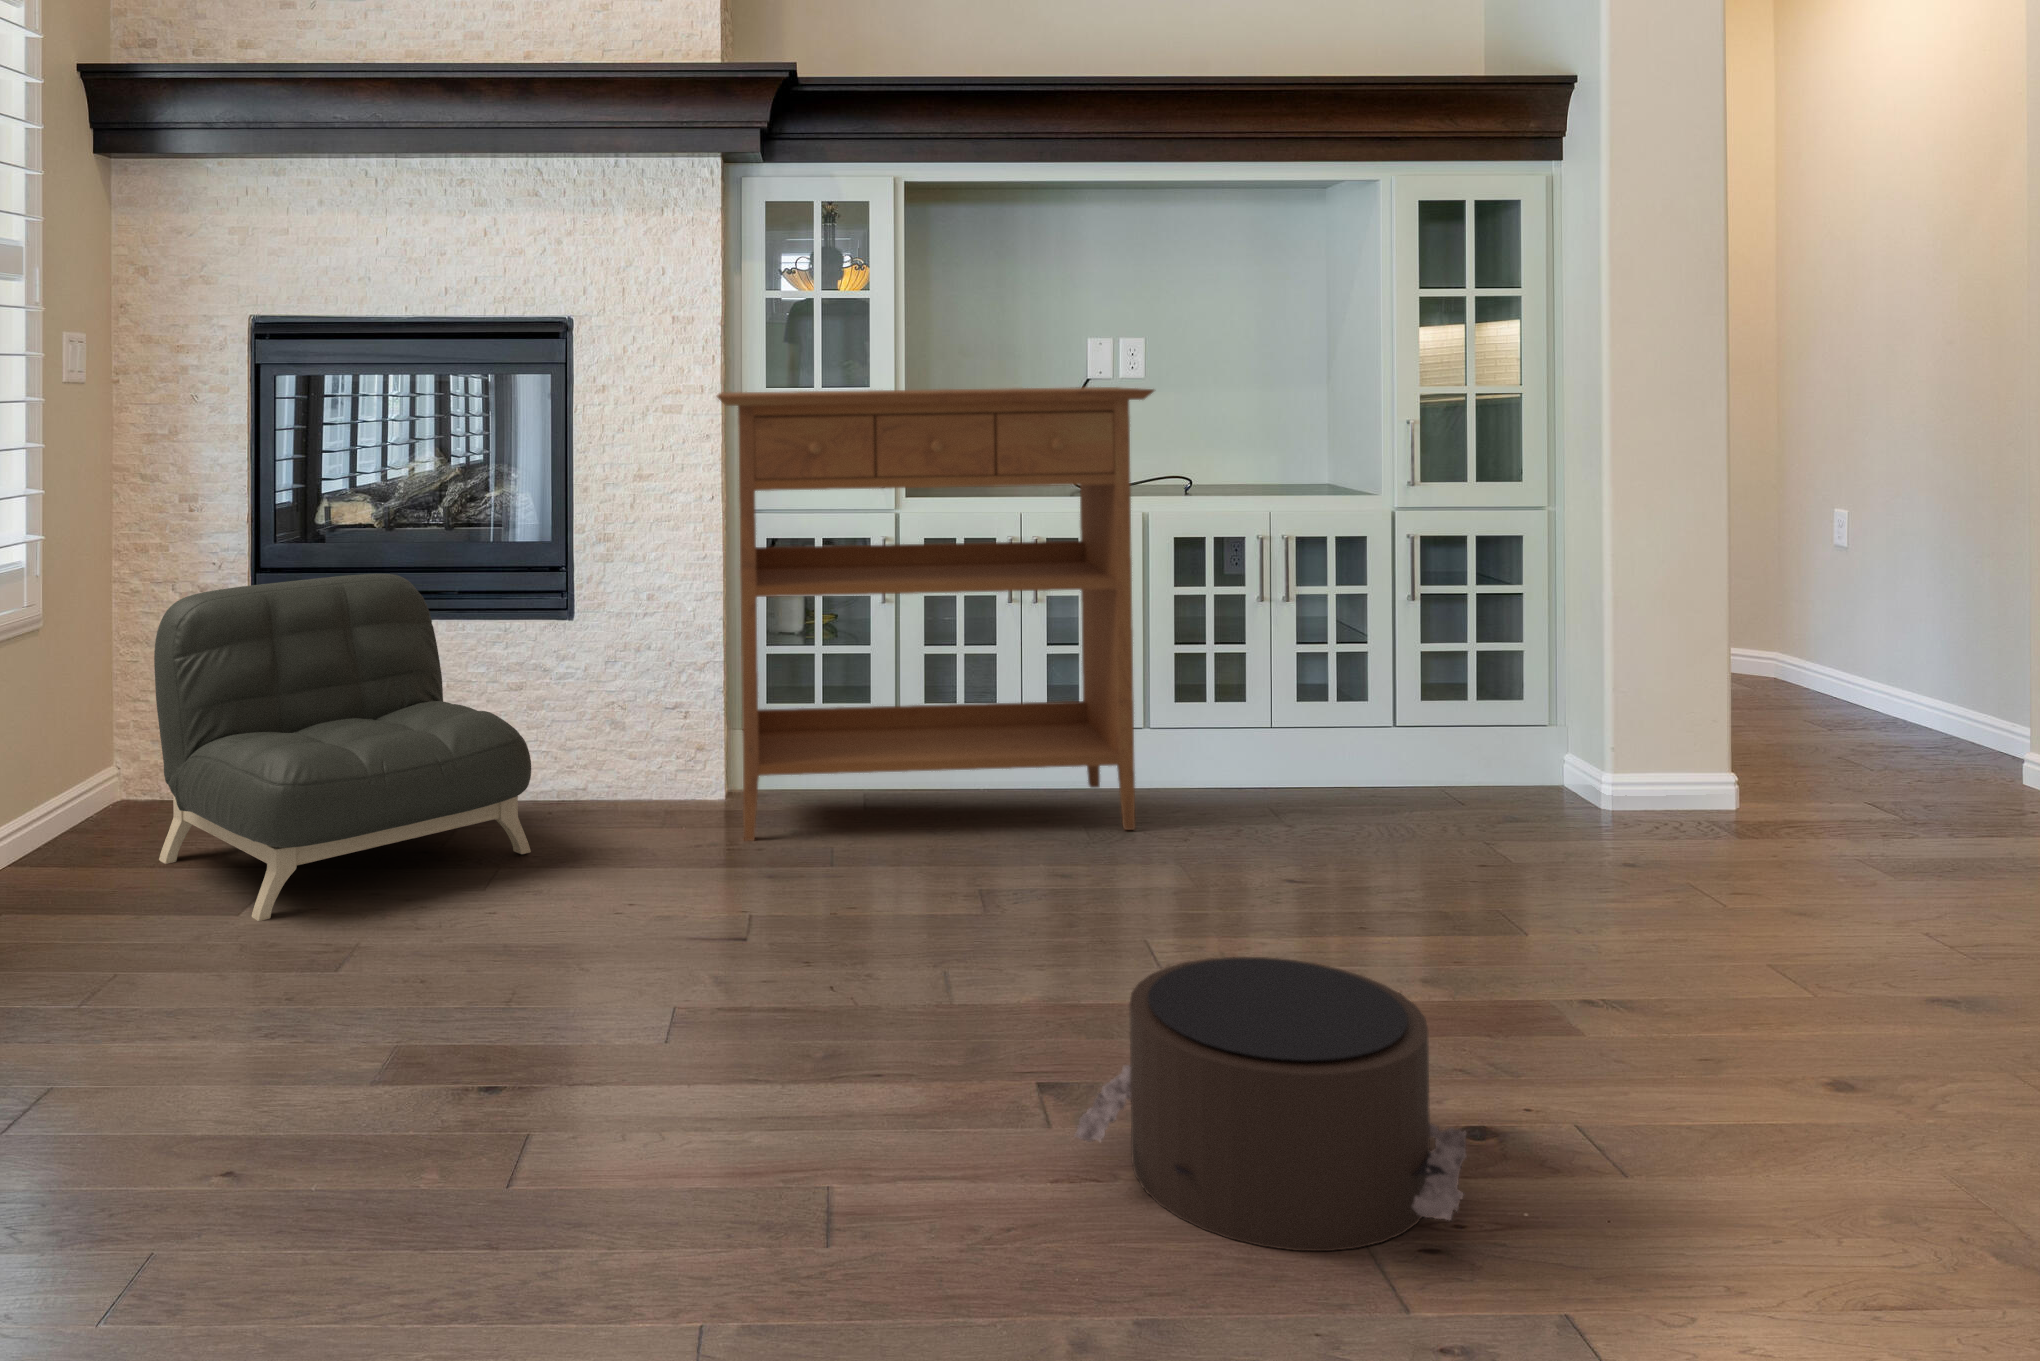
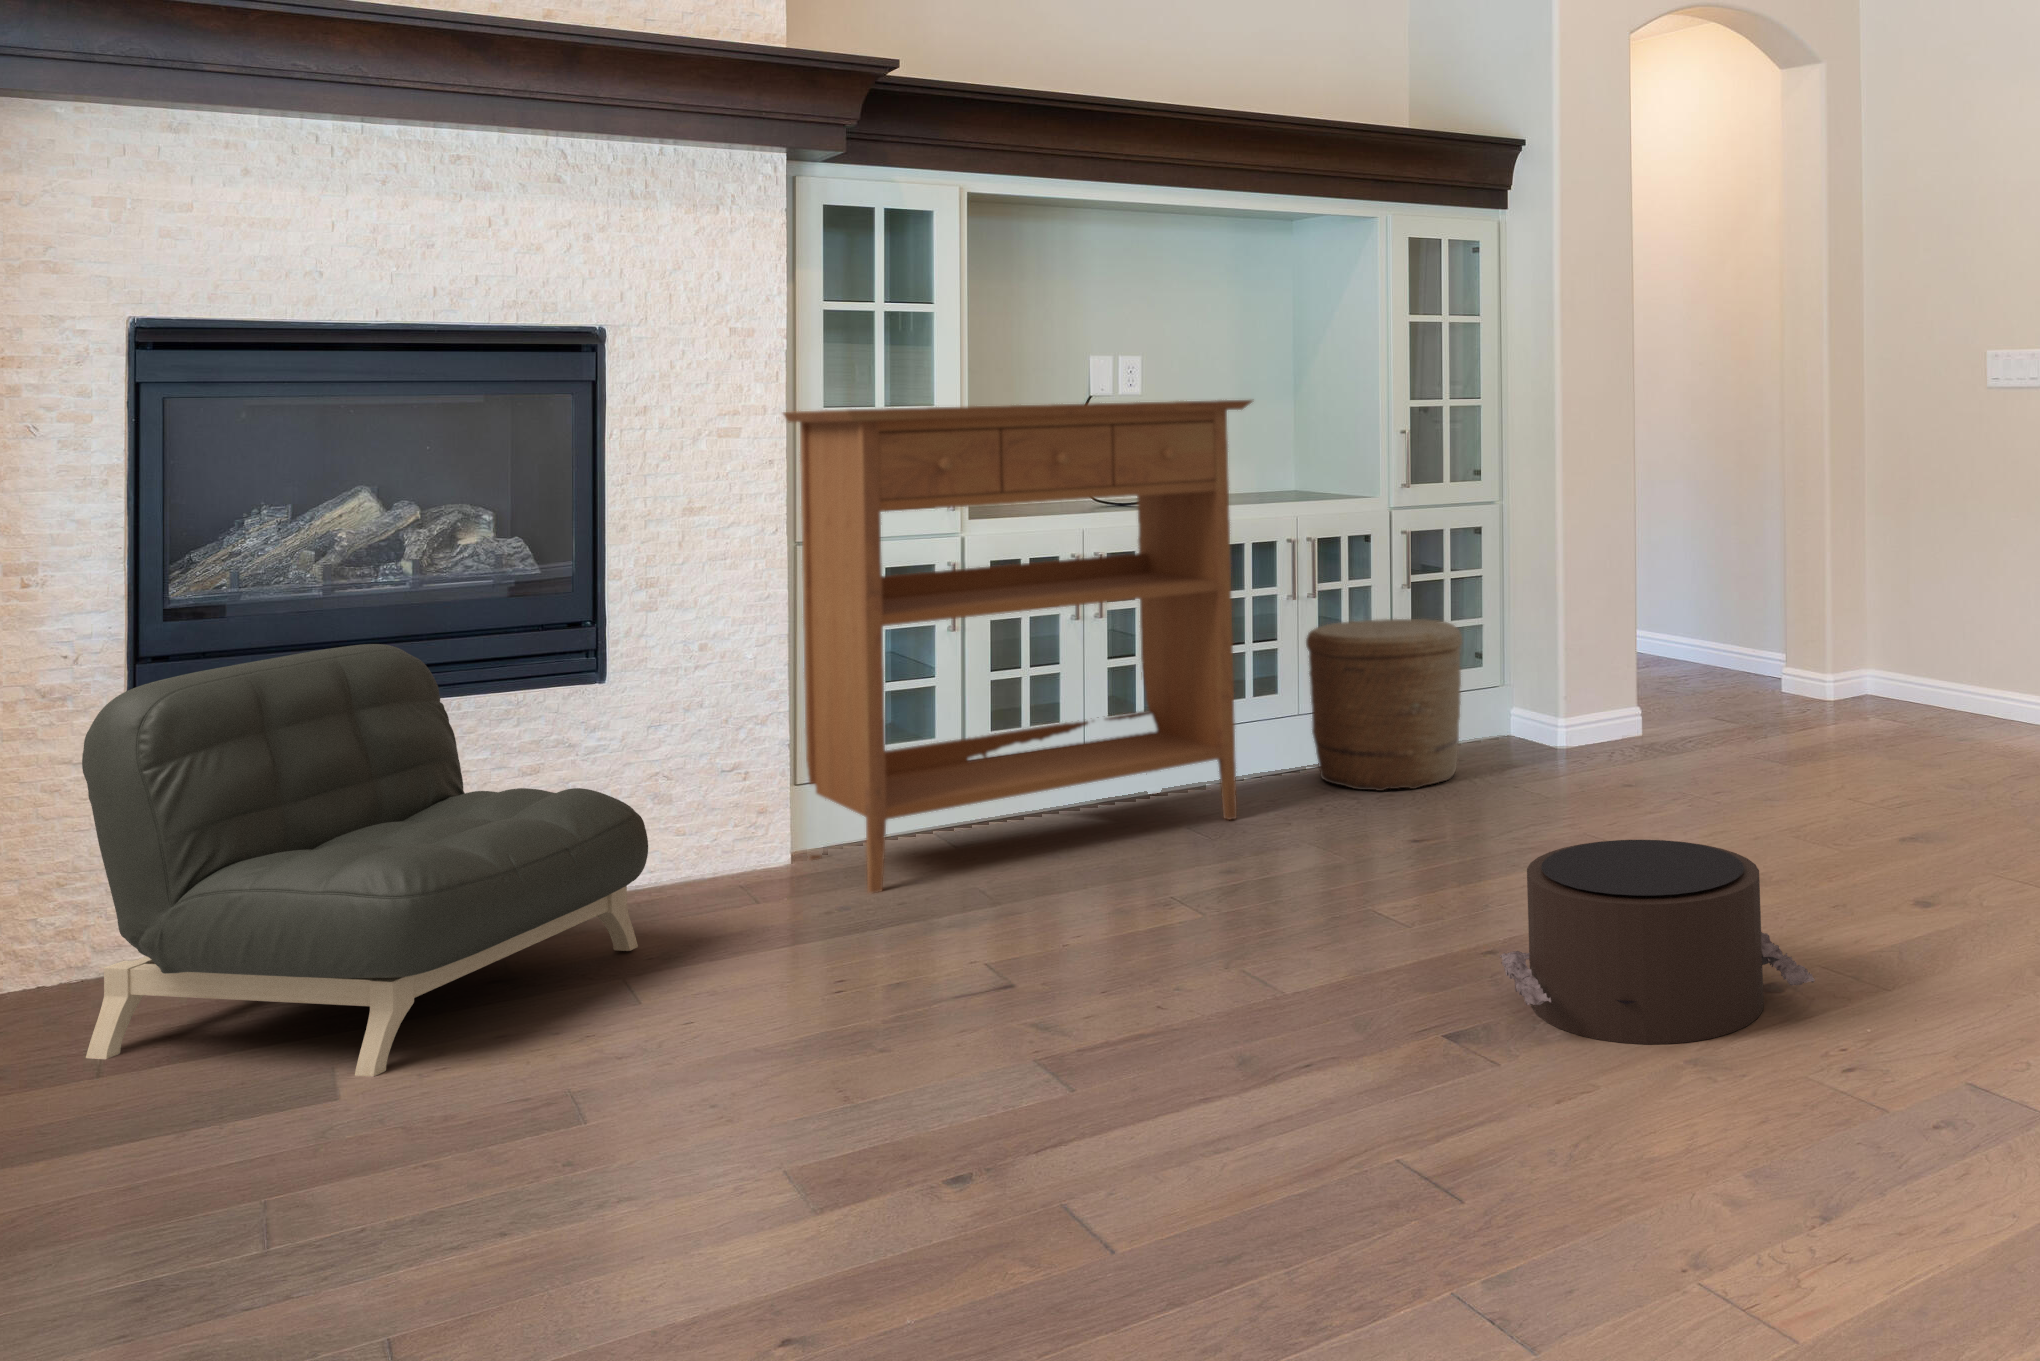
woven basket: none [1260,632,1442,832] -> present [1306,619,1462,791]

